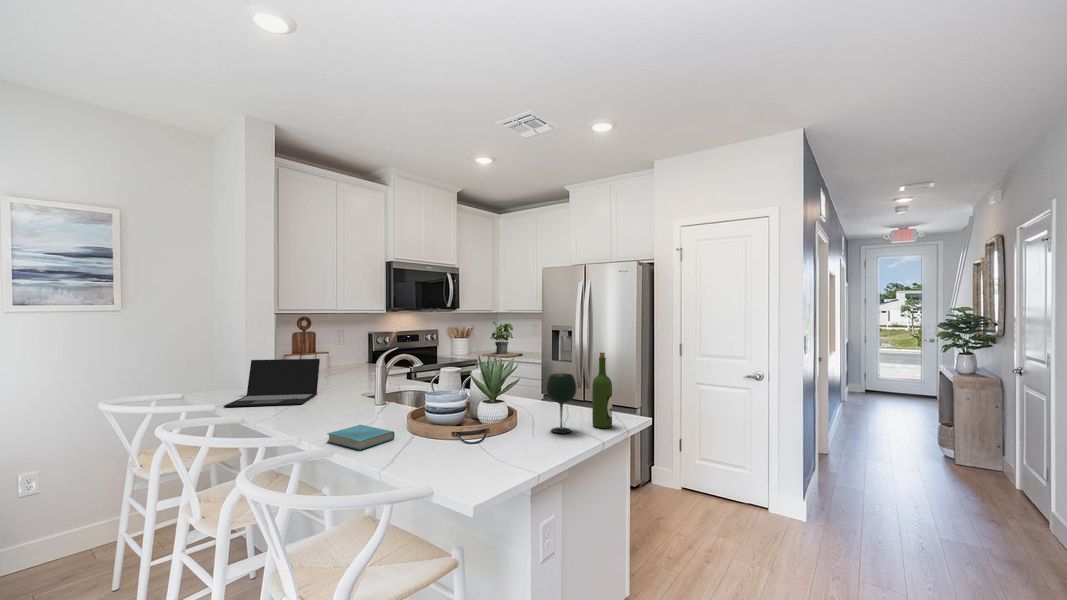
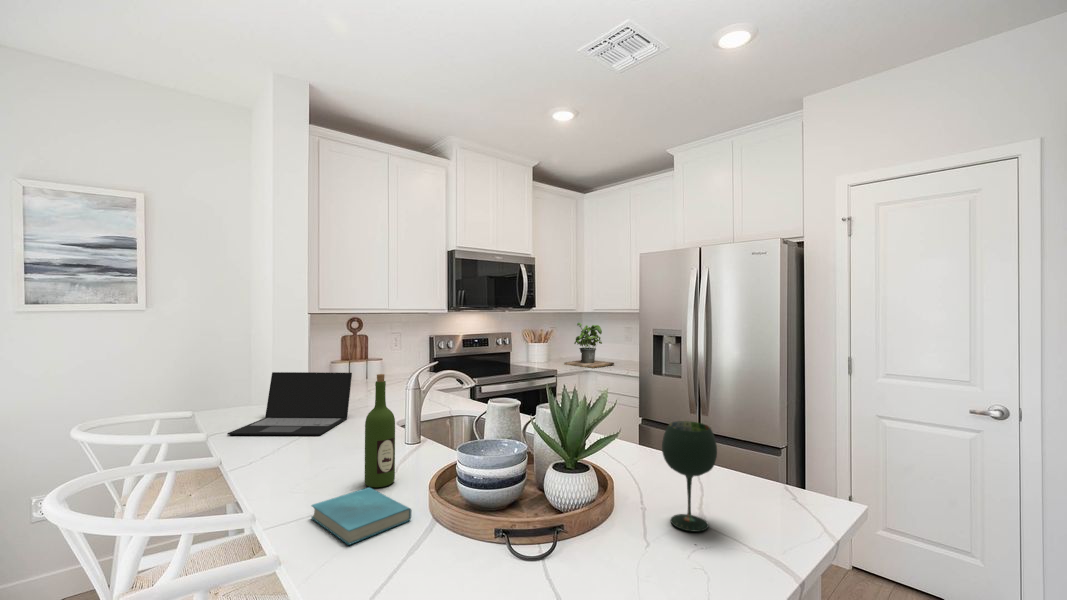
wine bottle: present [592,353,612,428] -> present [365,374,395,487]

